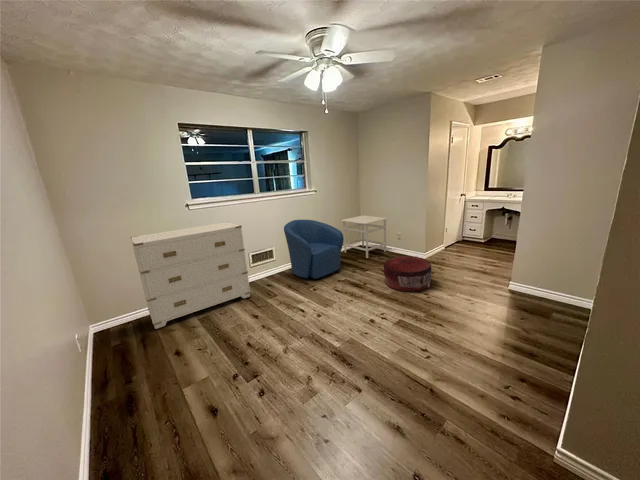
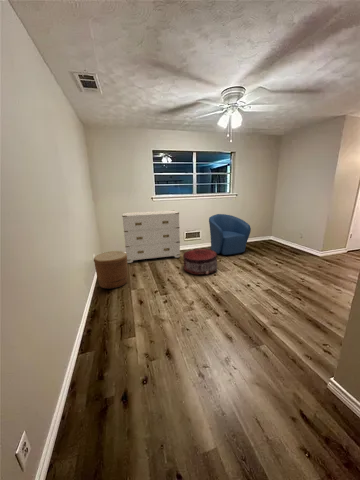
nightstand: present [341,215,388,258] -> none [256,217,295,249]
pouf: present [384,256,432,291] -> present [183,249,217,275]
woven basket: none [82,315,168,405] -> present [94,251,128,289]

